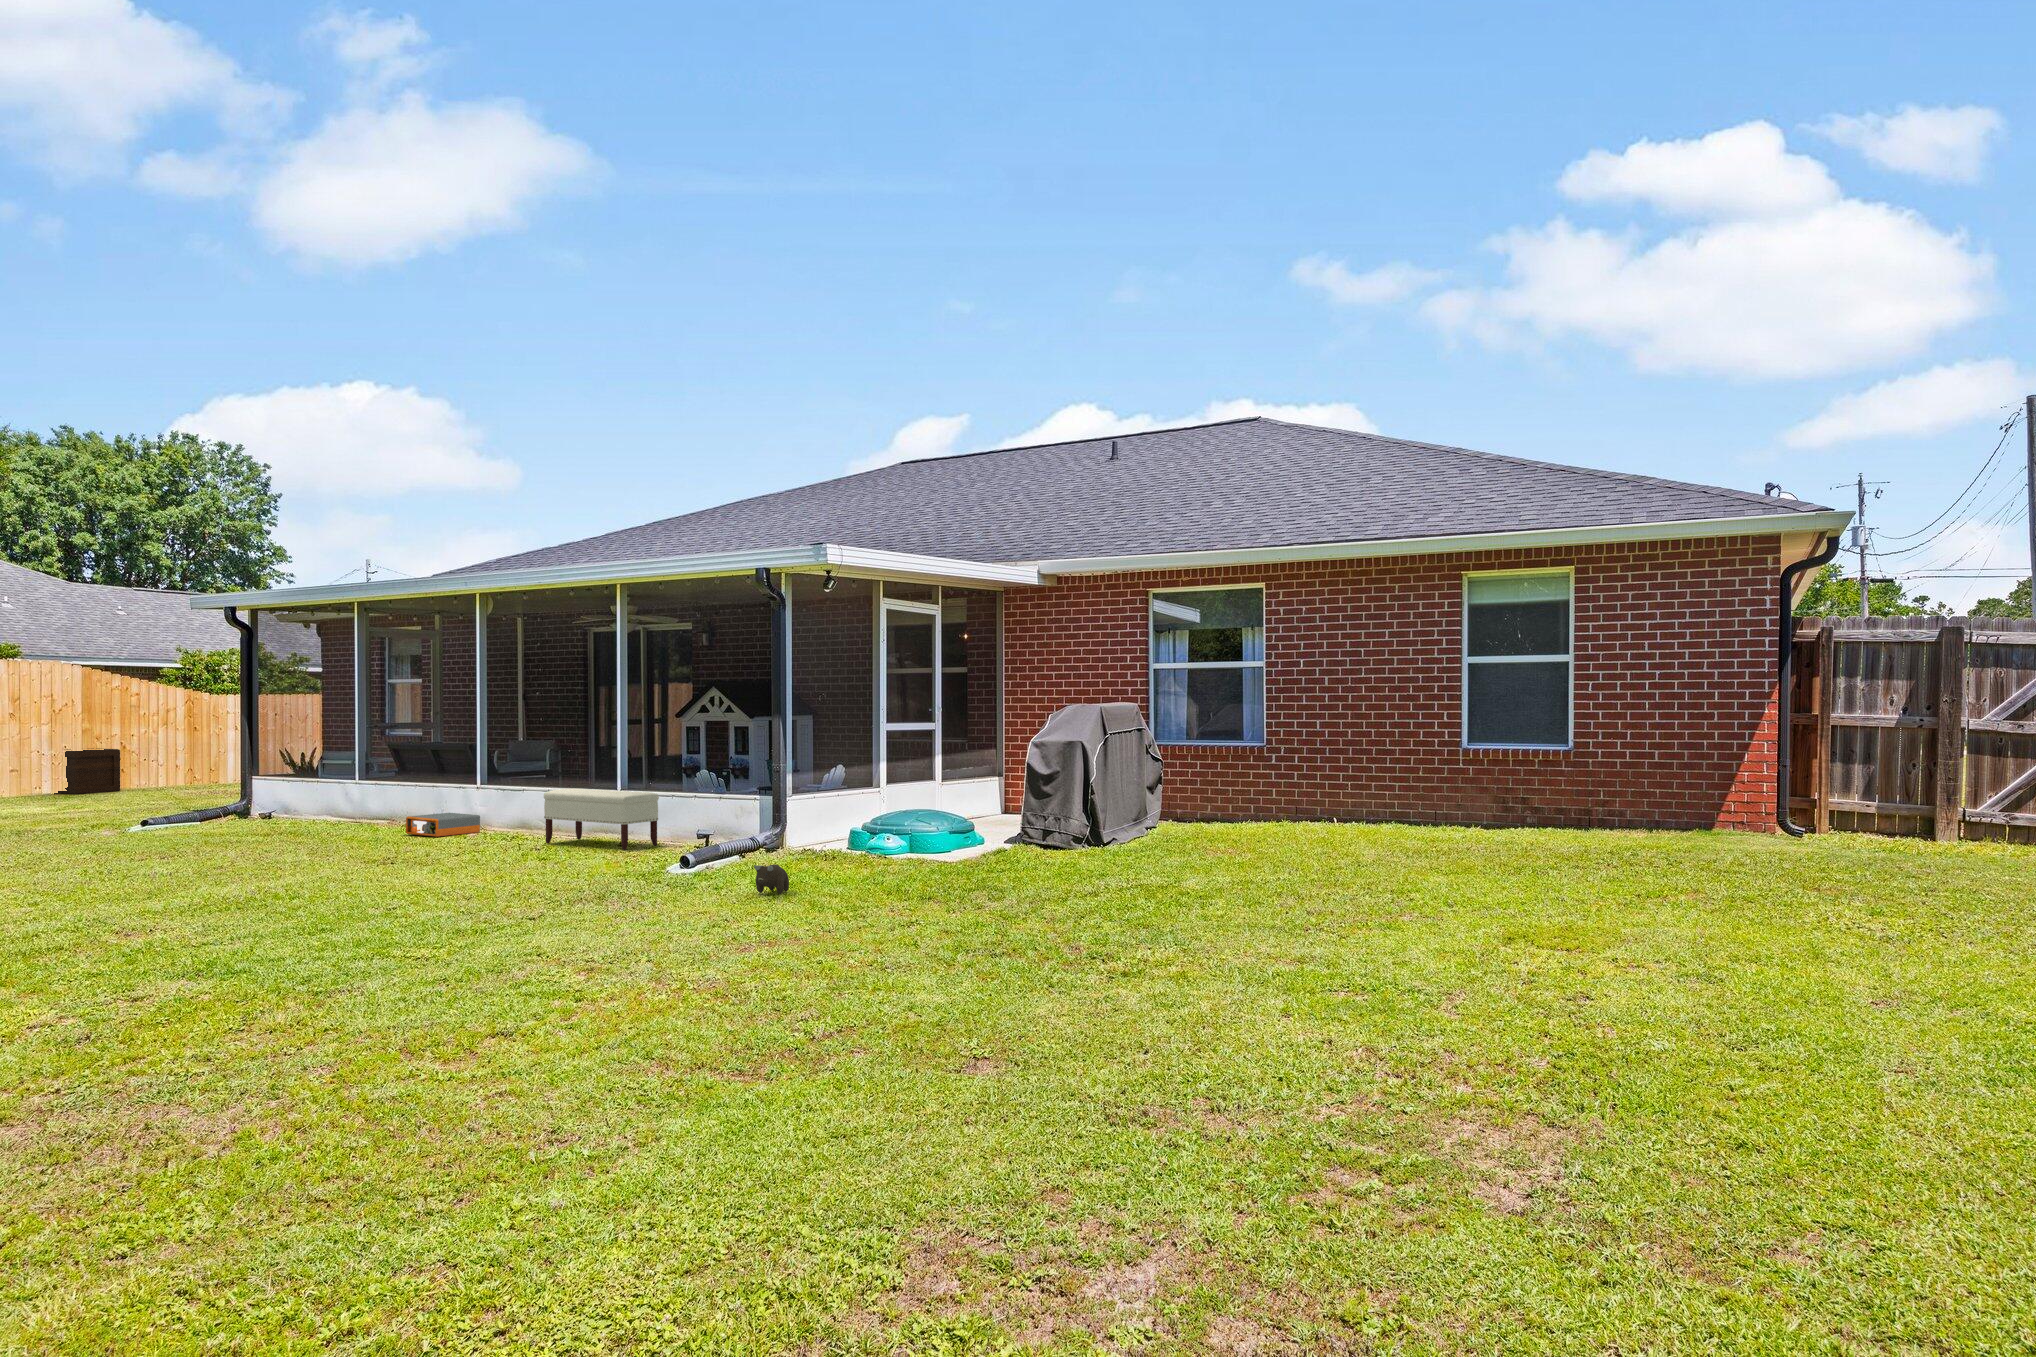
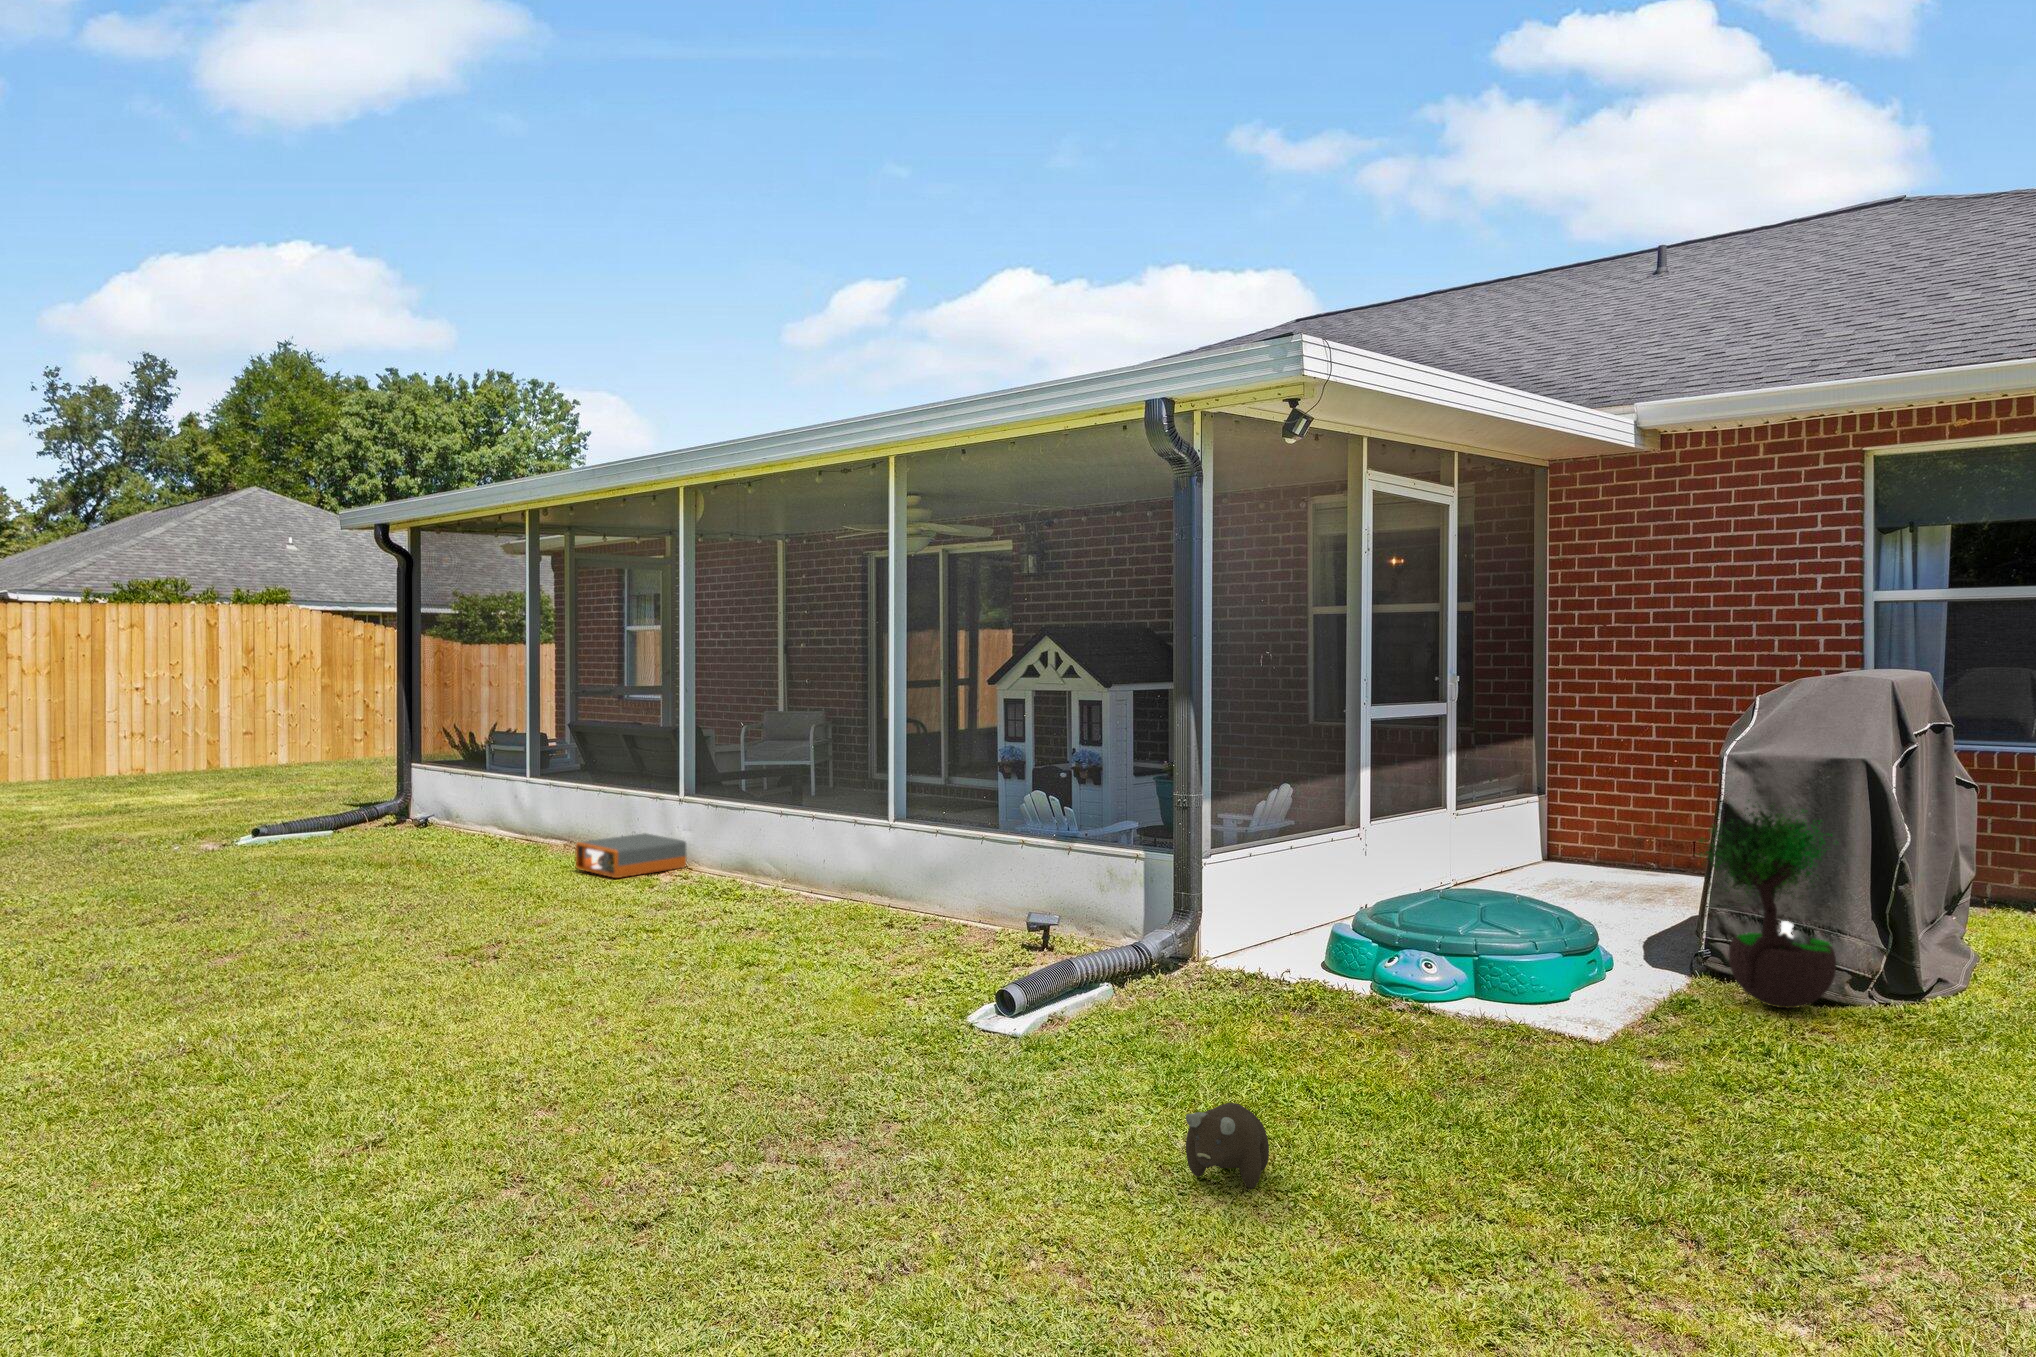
wooden crate: present [56,748,120,795] -> none [259,708,337,765]
potted tree: none [1006,754,1069,853] -> present [1696,800,1836,1008]
bench: present [544,788,659,850] -> none [766,812,957,937]

